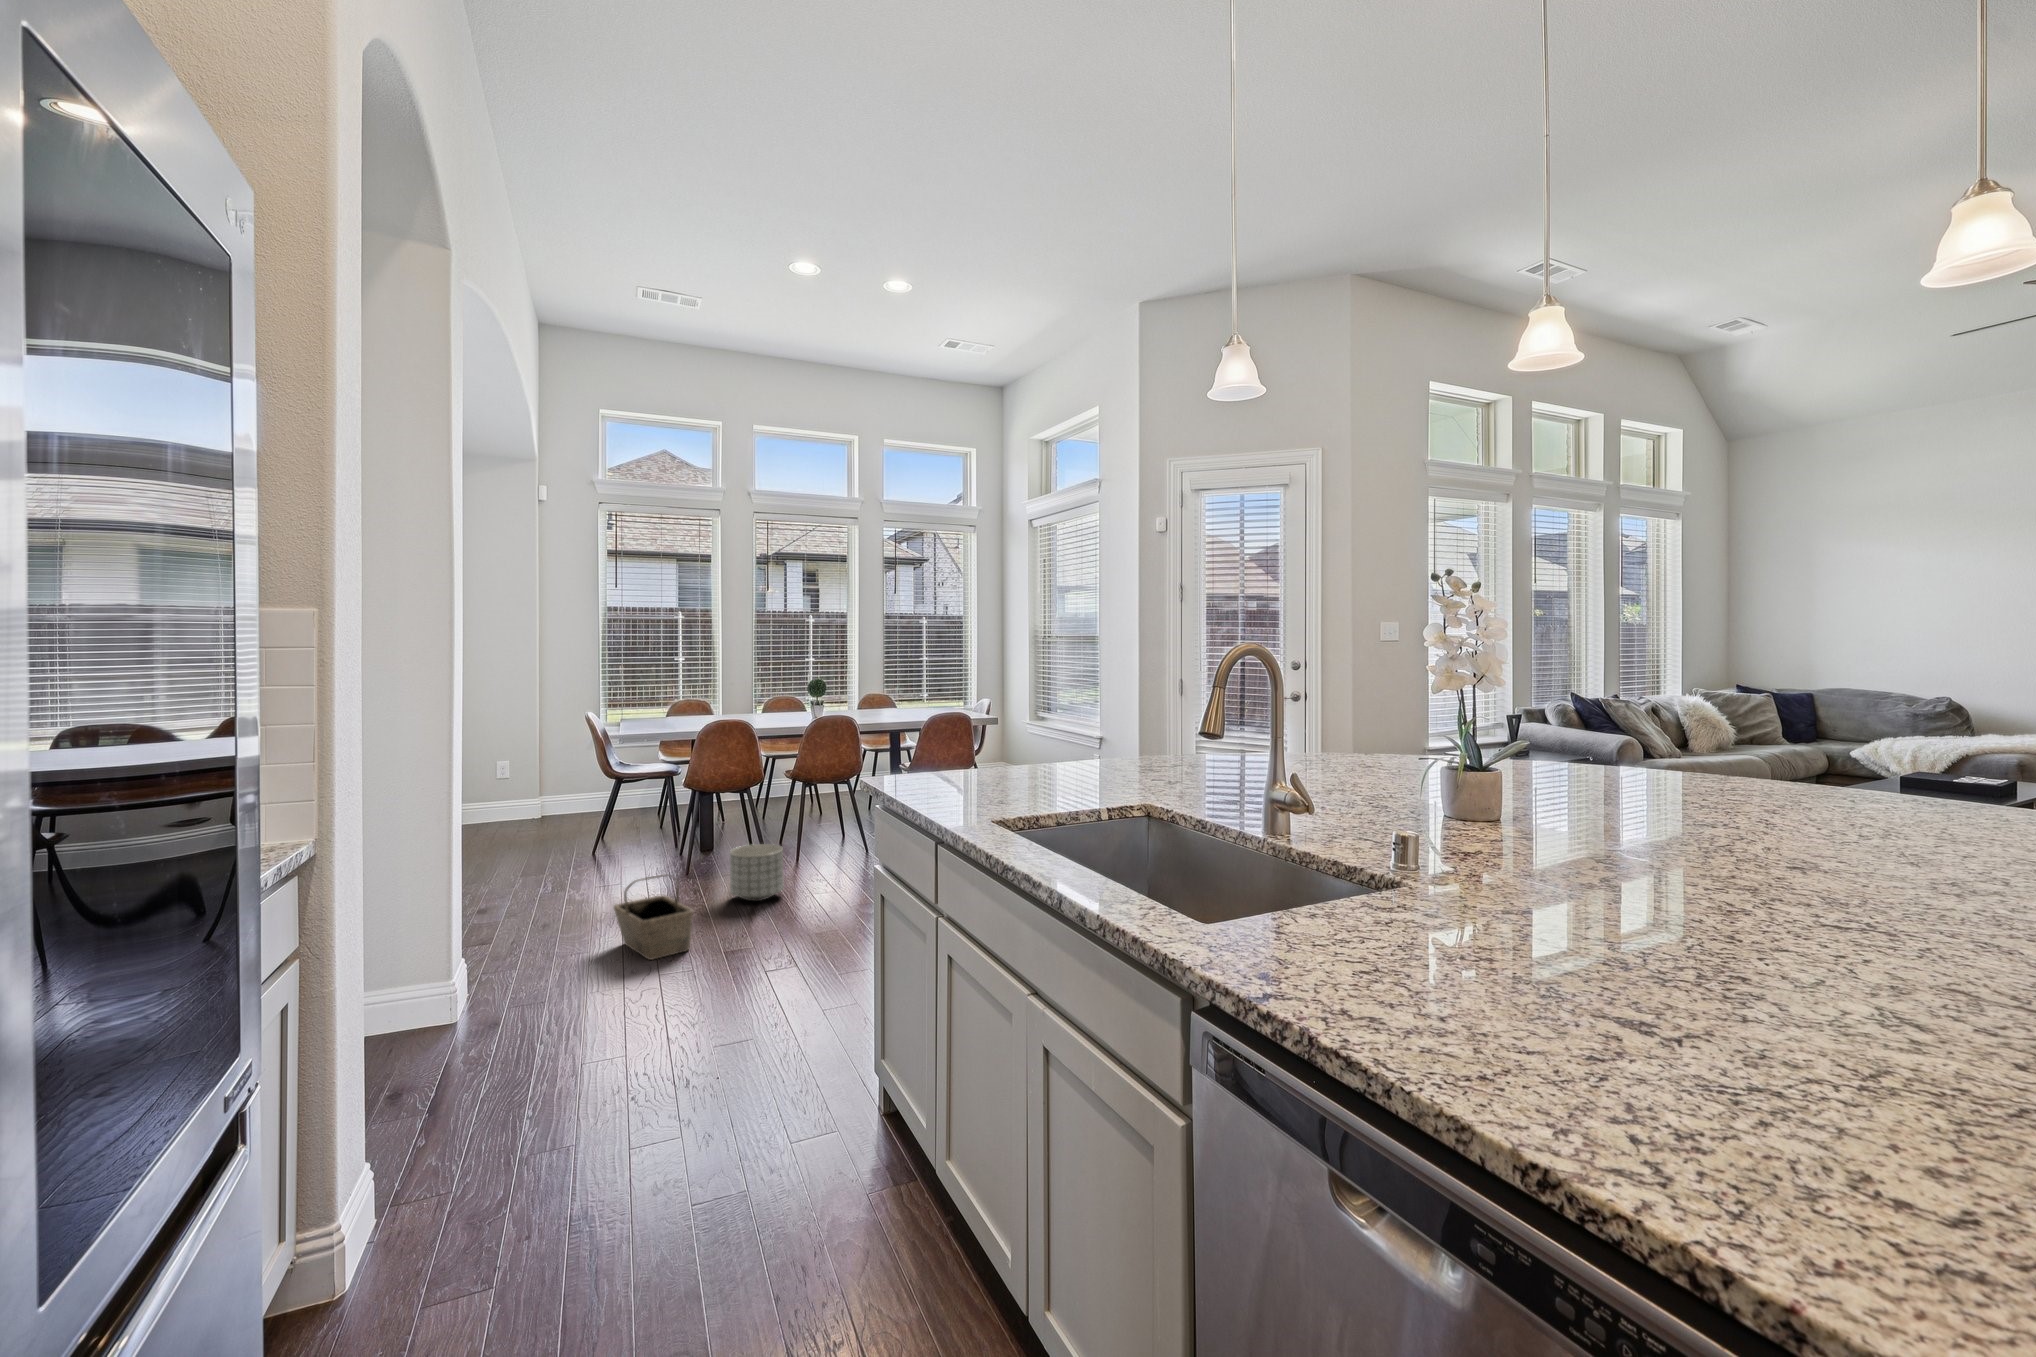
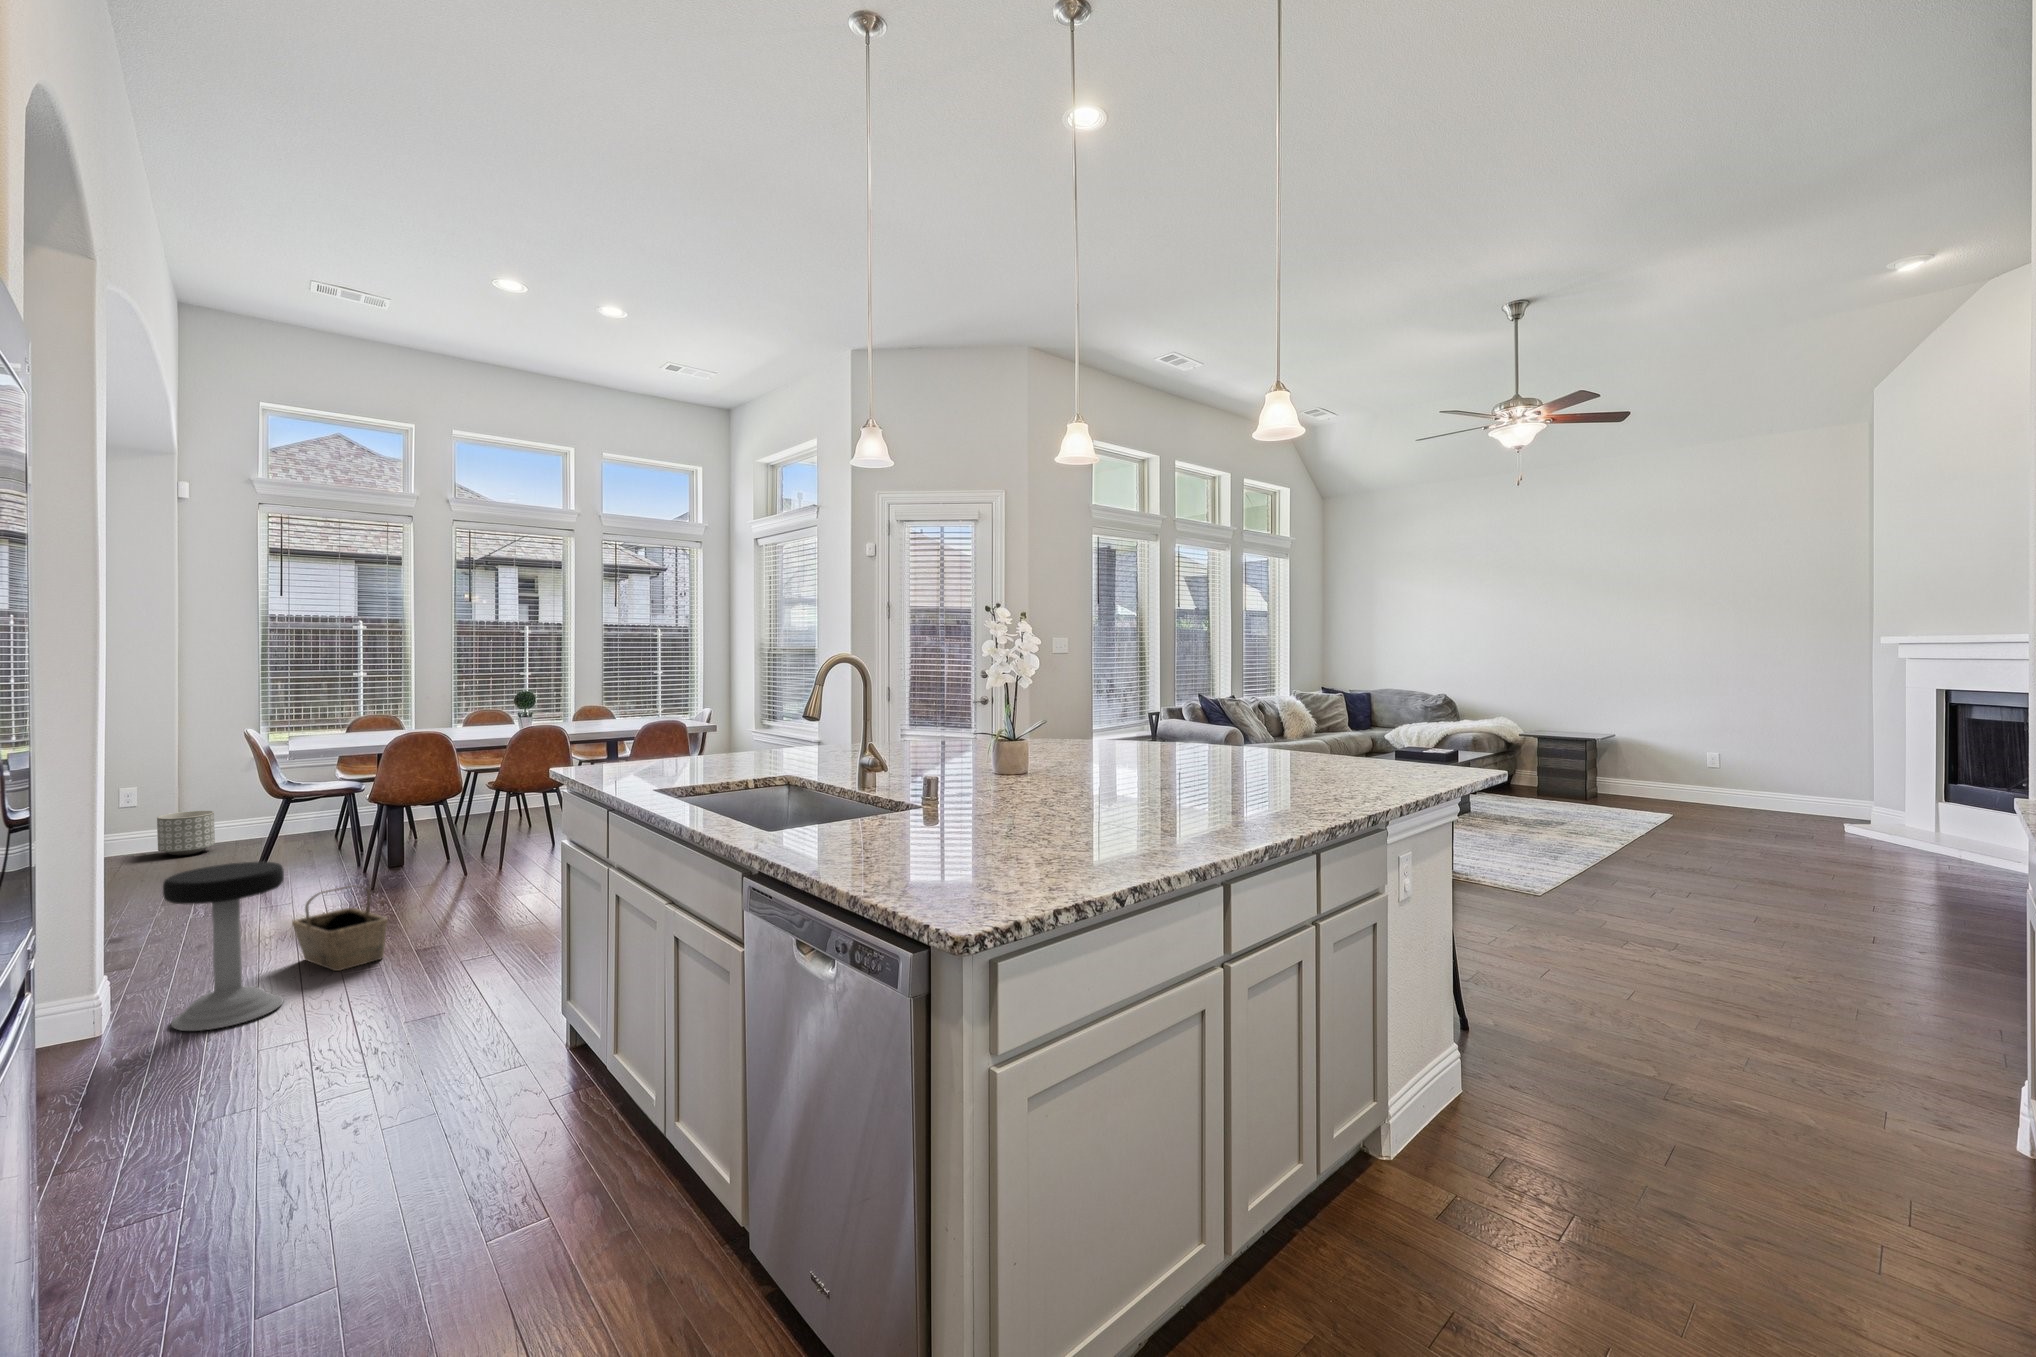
planter: present [730,844,784,901] -> present [157,811,215,855]
stool: none [505,849,603,1013] -> present [163,861,284,1031]

